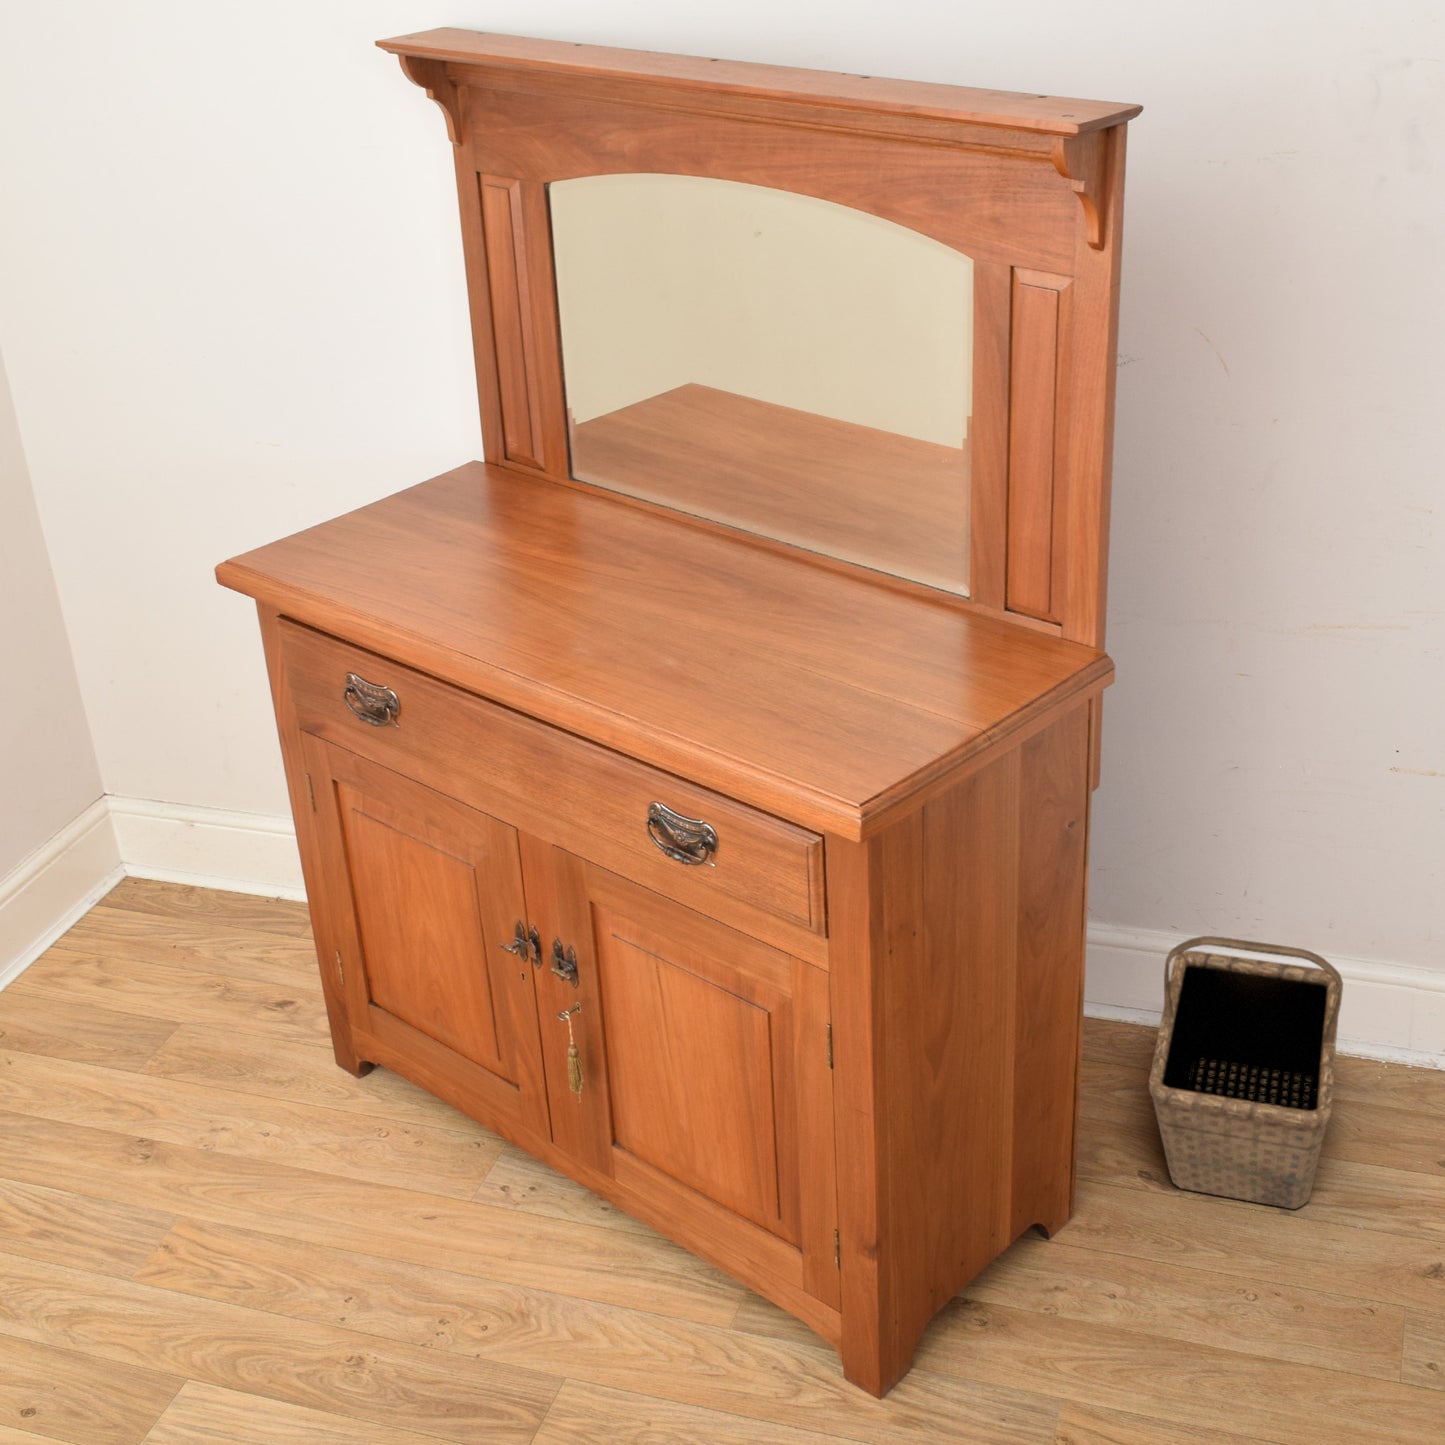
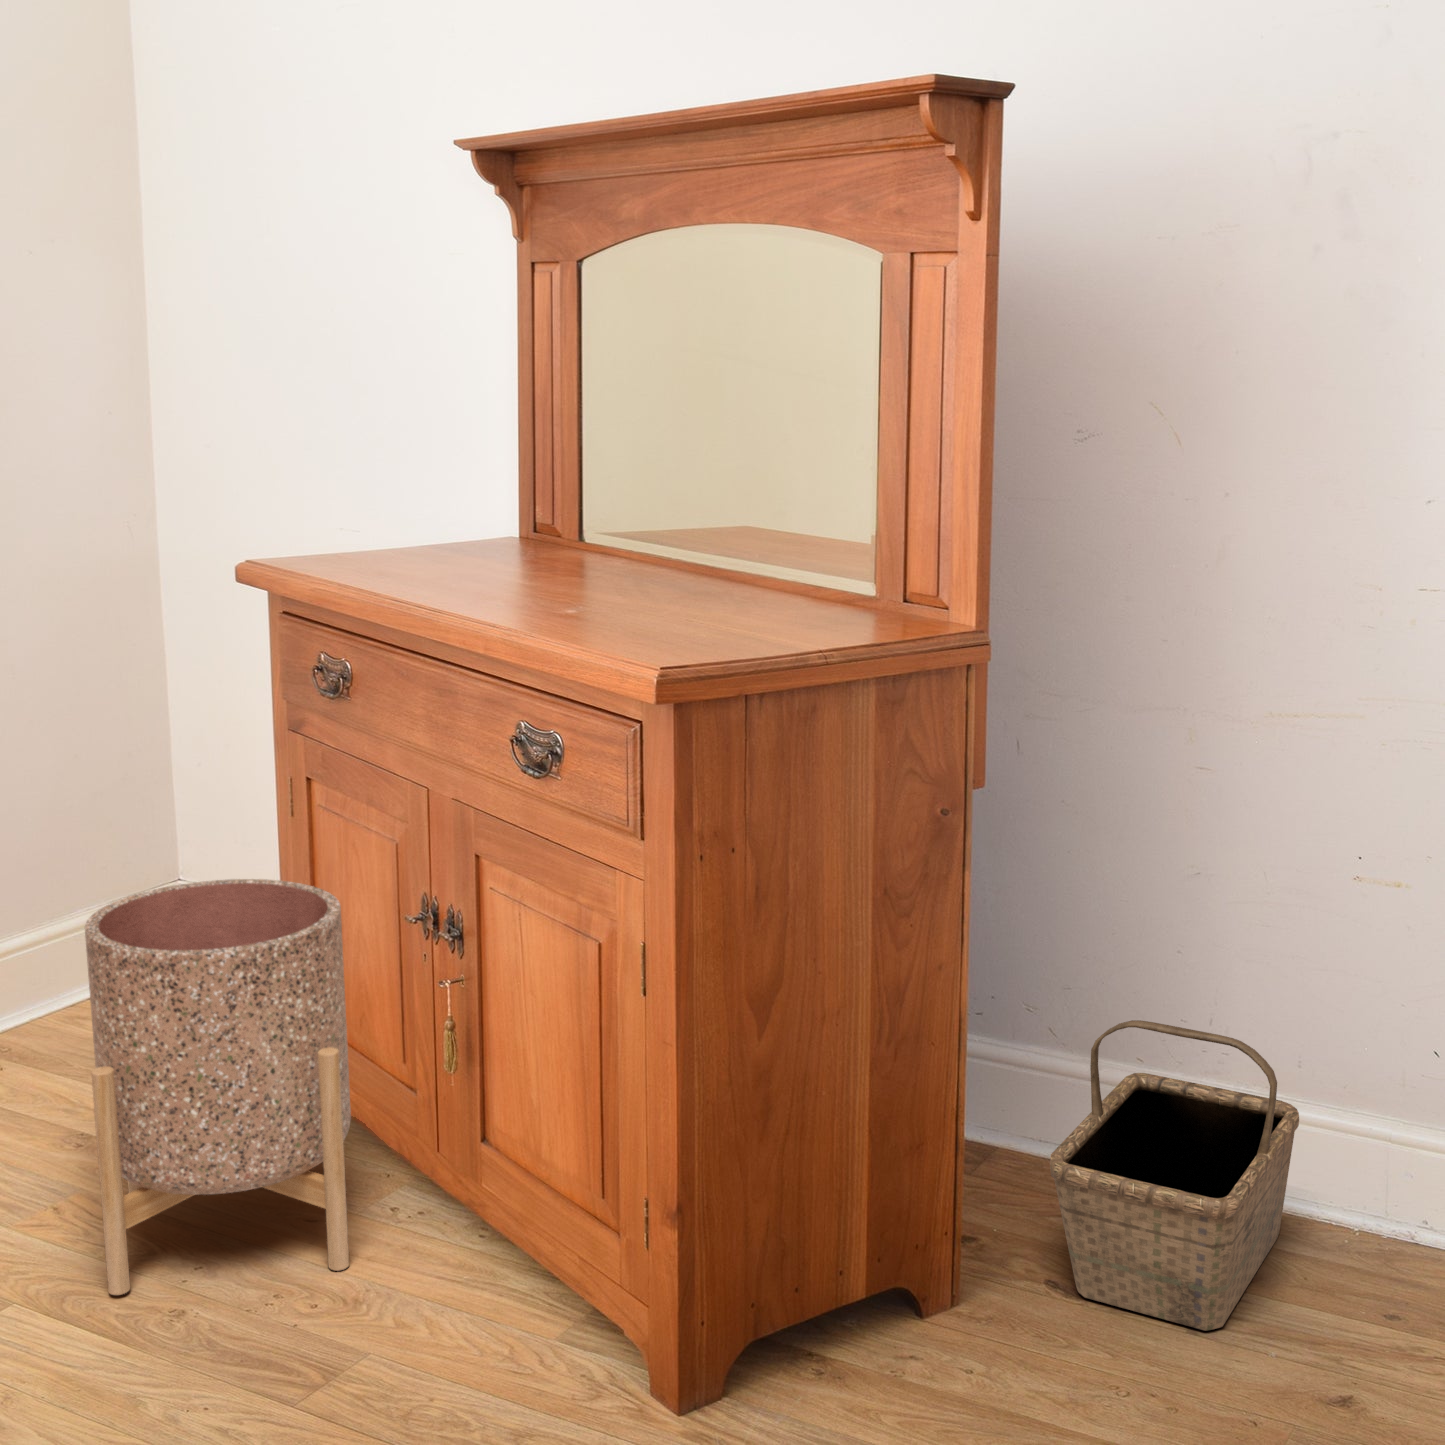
planter: none [179,908,495,1354] -> present [85,879,351,1295]

